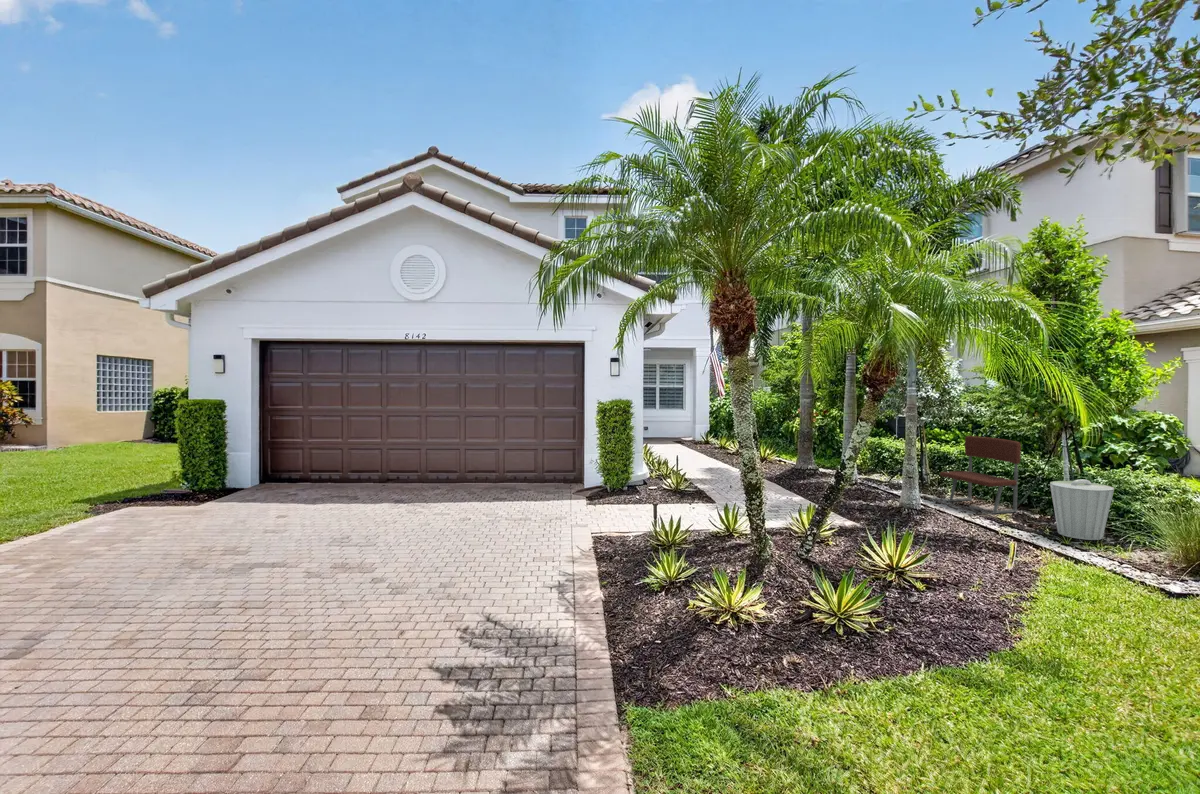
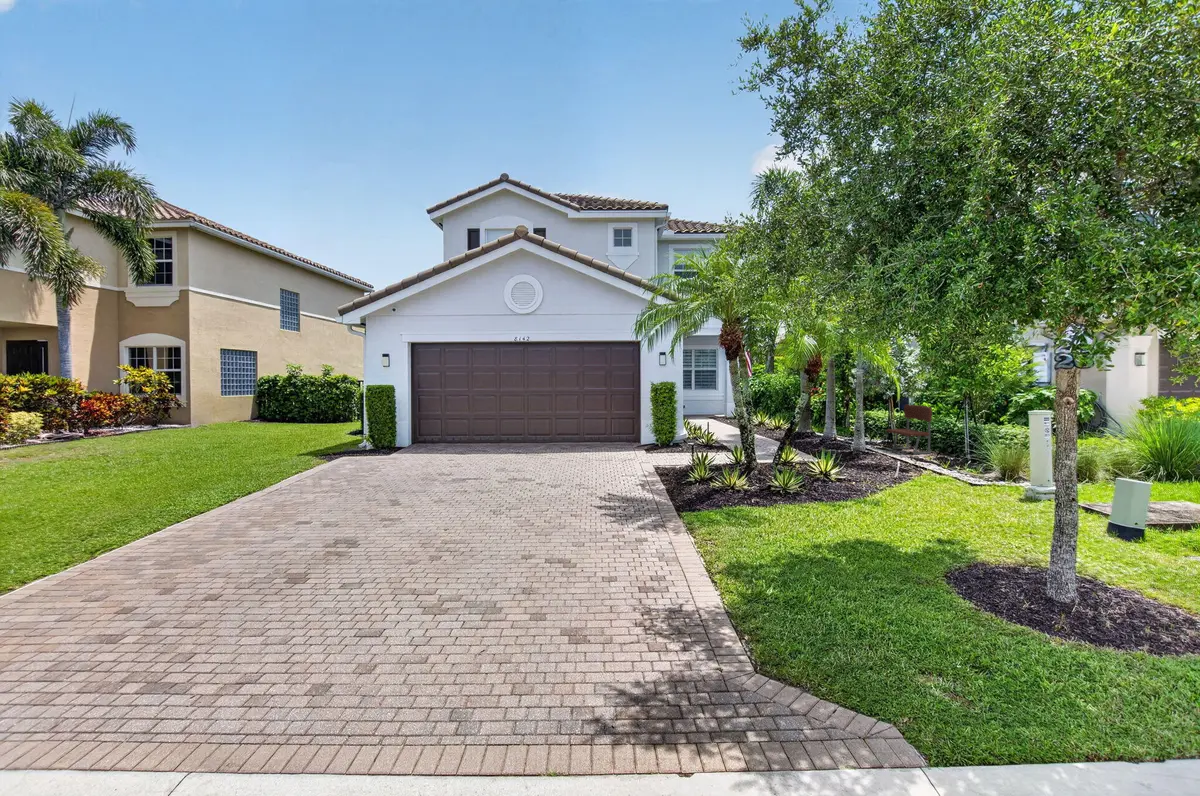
trash can: present [1050,479,1114,540] -> none [936,429,970,464]

